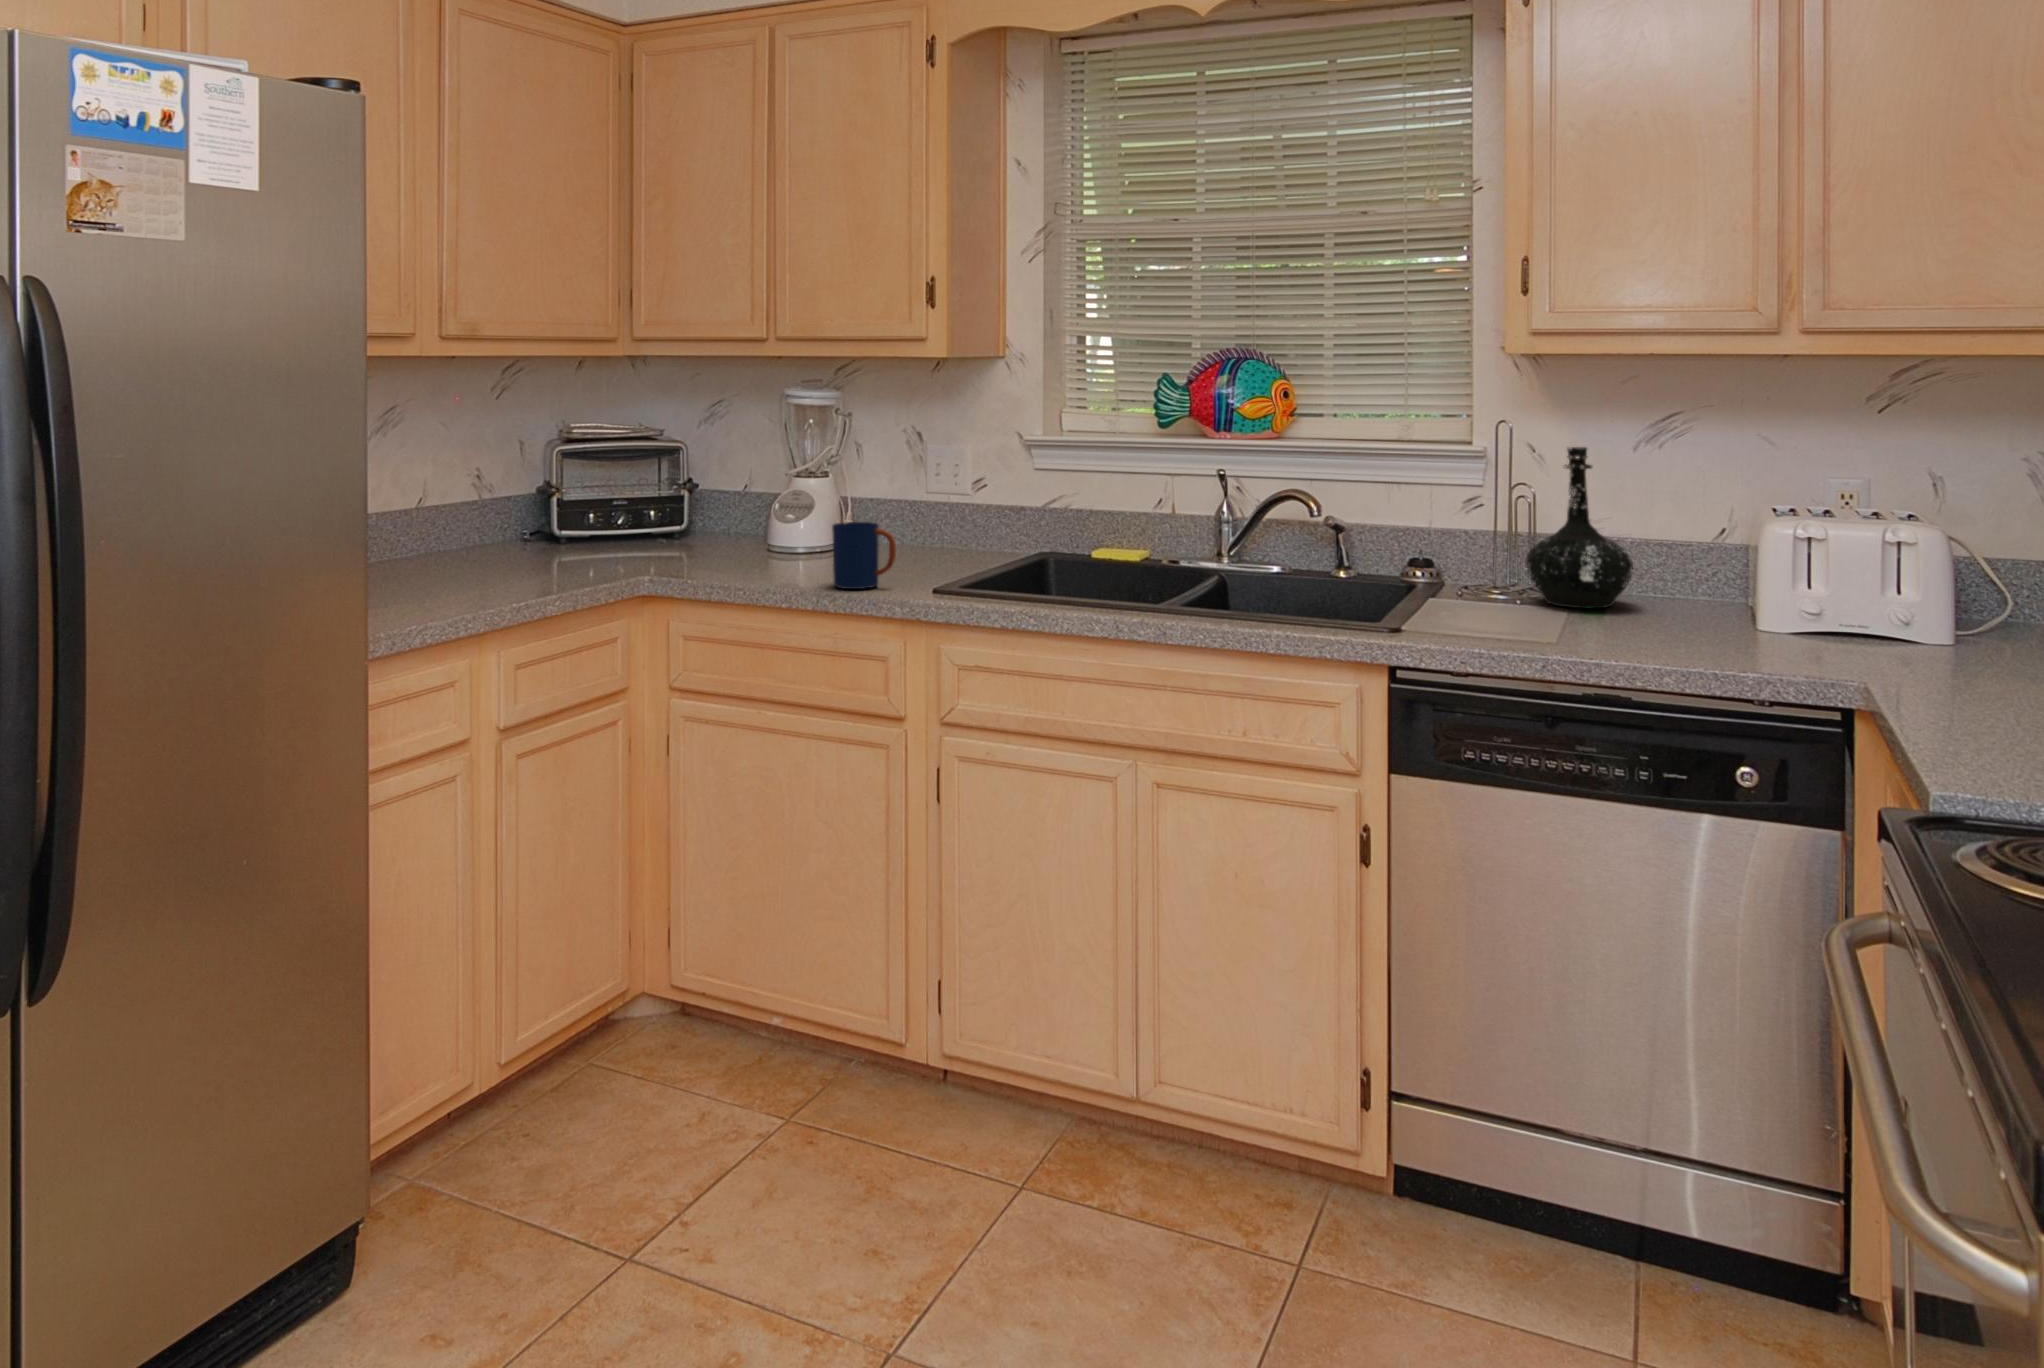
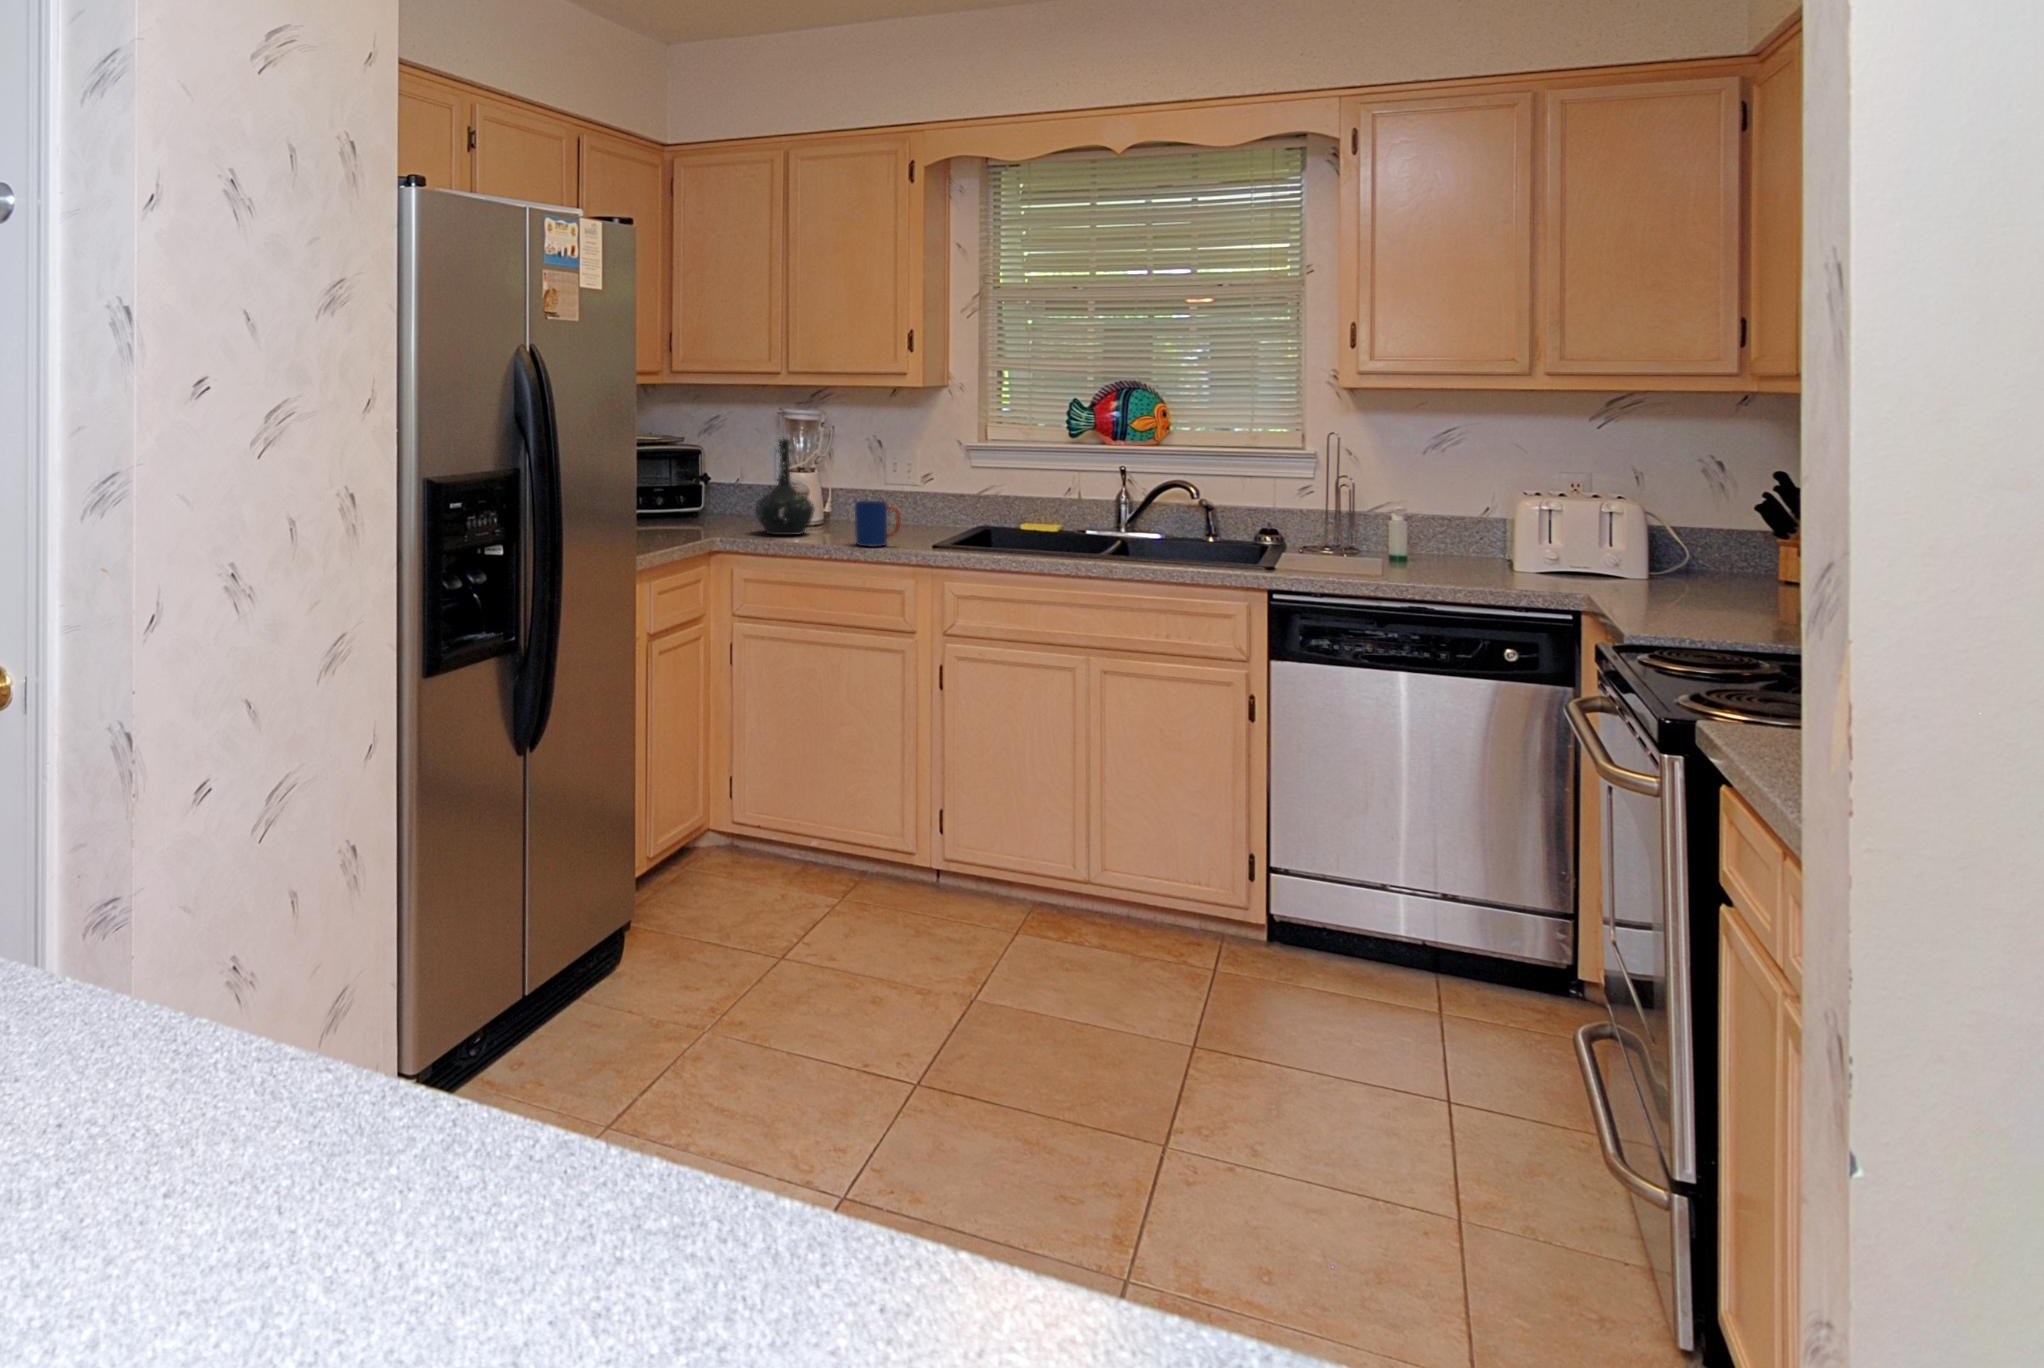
bottle: present [1526,447,1633,608] -> present [755,439,814,535]

